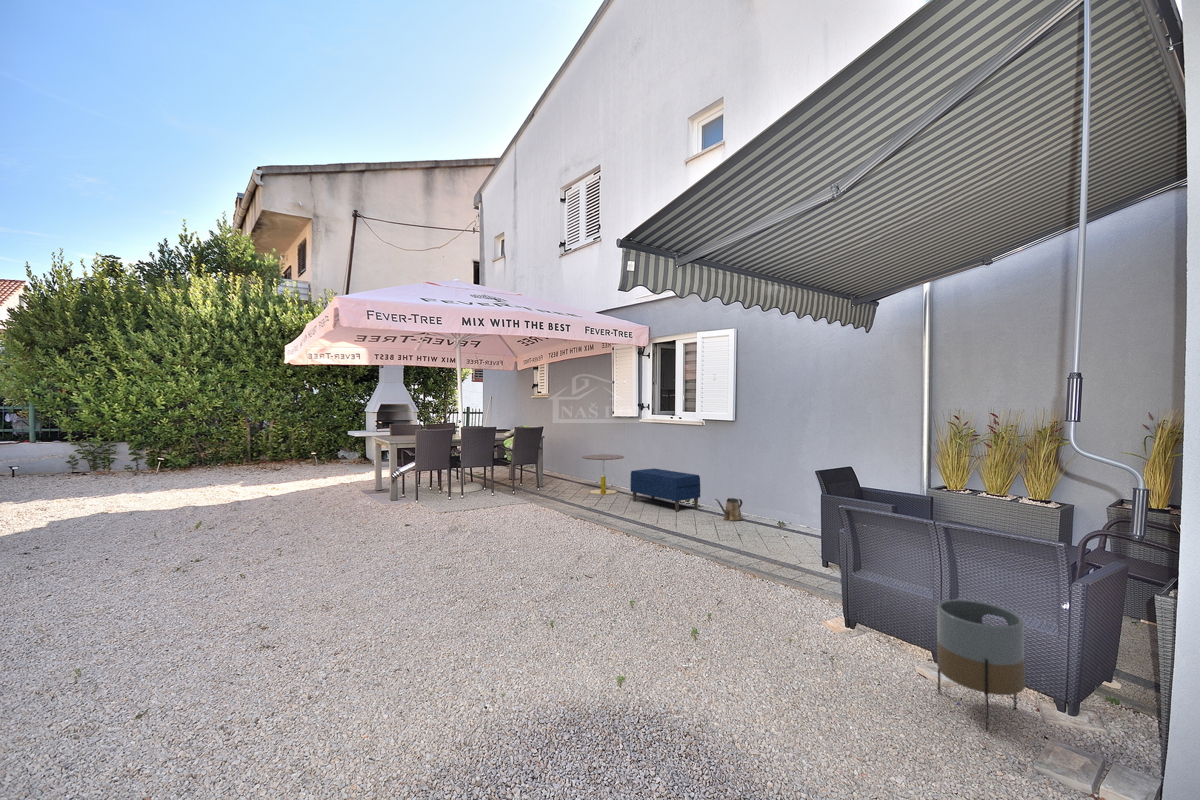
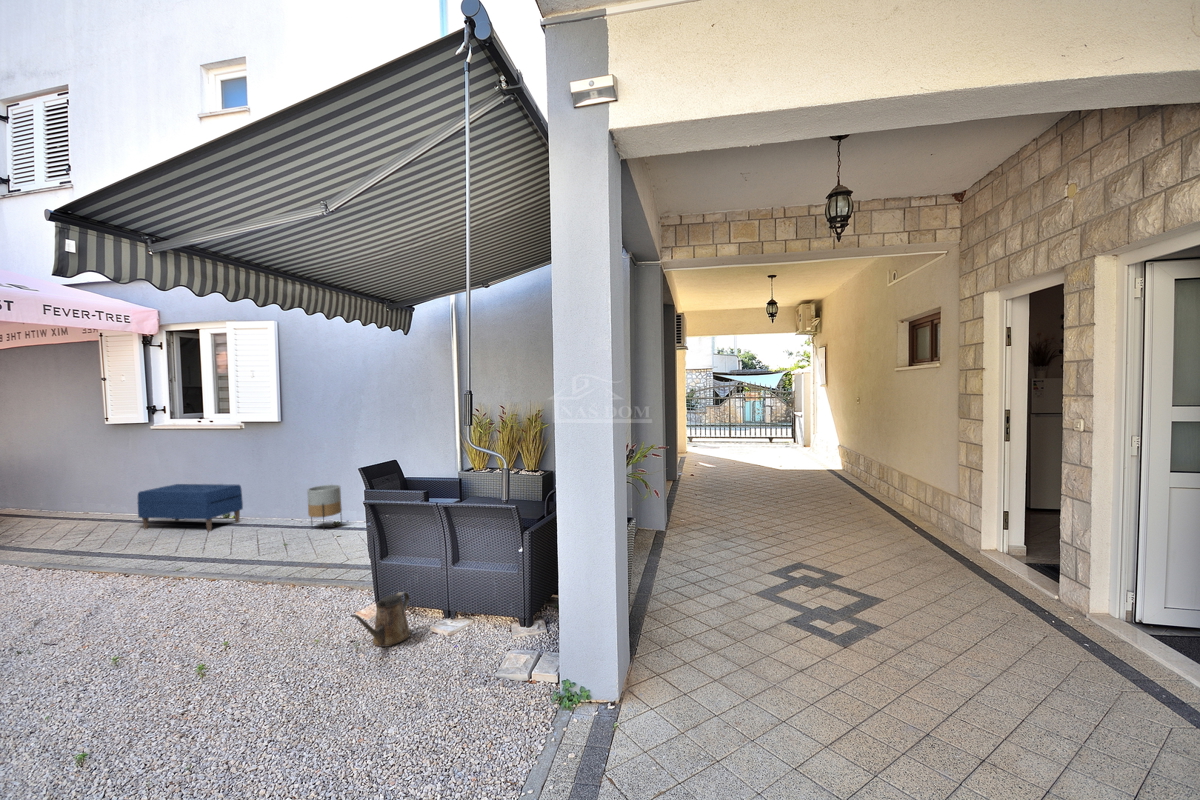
side table: present [582,454,624,494] -> none [50,473,129,530]
watering can: present [715,498,742,521] -> present [351,592,411,647]
planter: present [937,600,1025,731] -> present [307,485,342,530]

